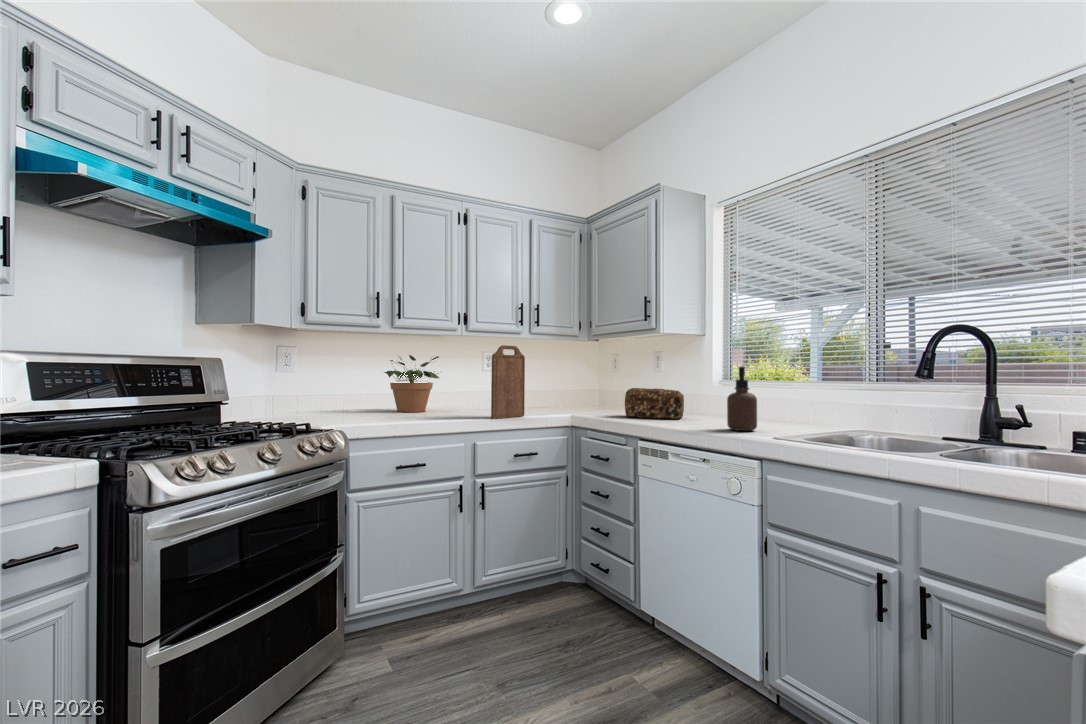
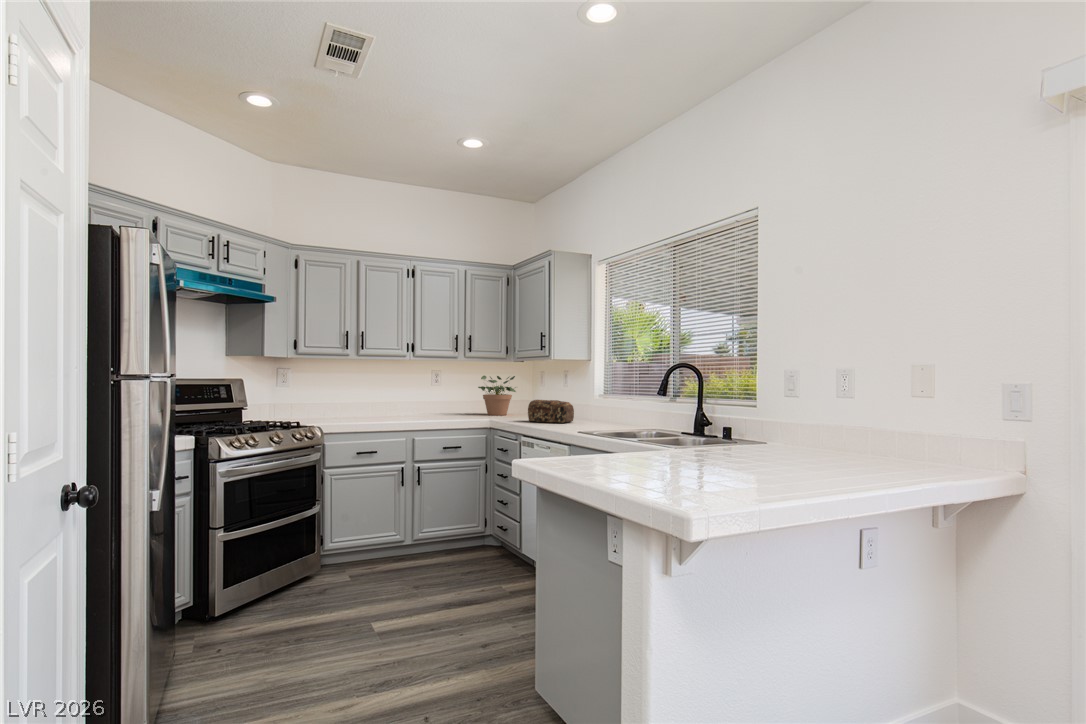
cutting board: present [491,345,525,419] -> none [426,368,454,422]
potted plant: present [384,355,439,412] -> present [478,376,516,415]
soap dispenser: present [727,367,757,431] -> none [572,386,591,430]

